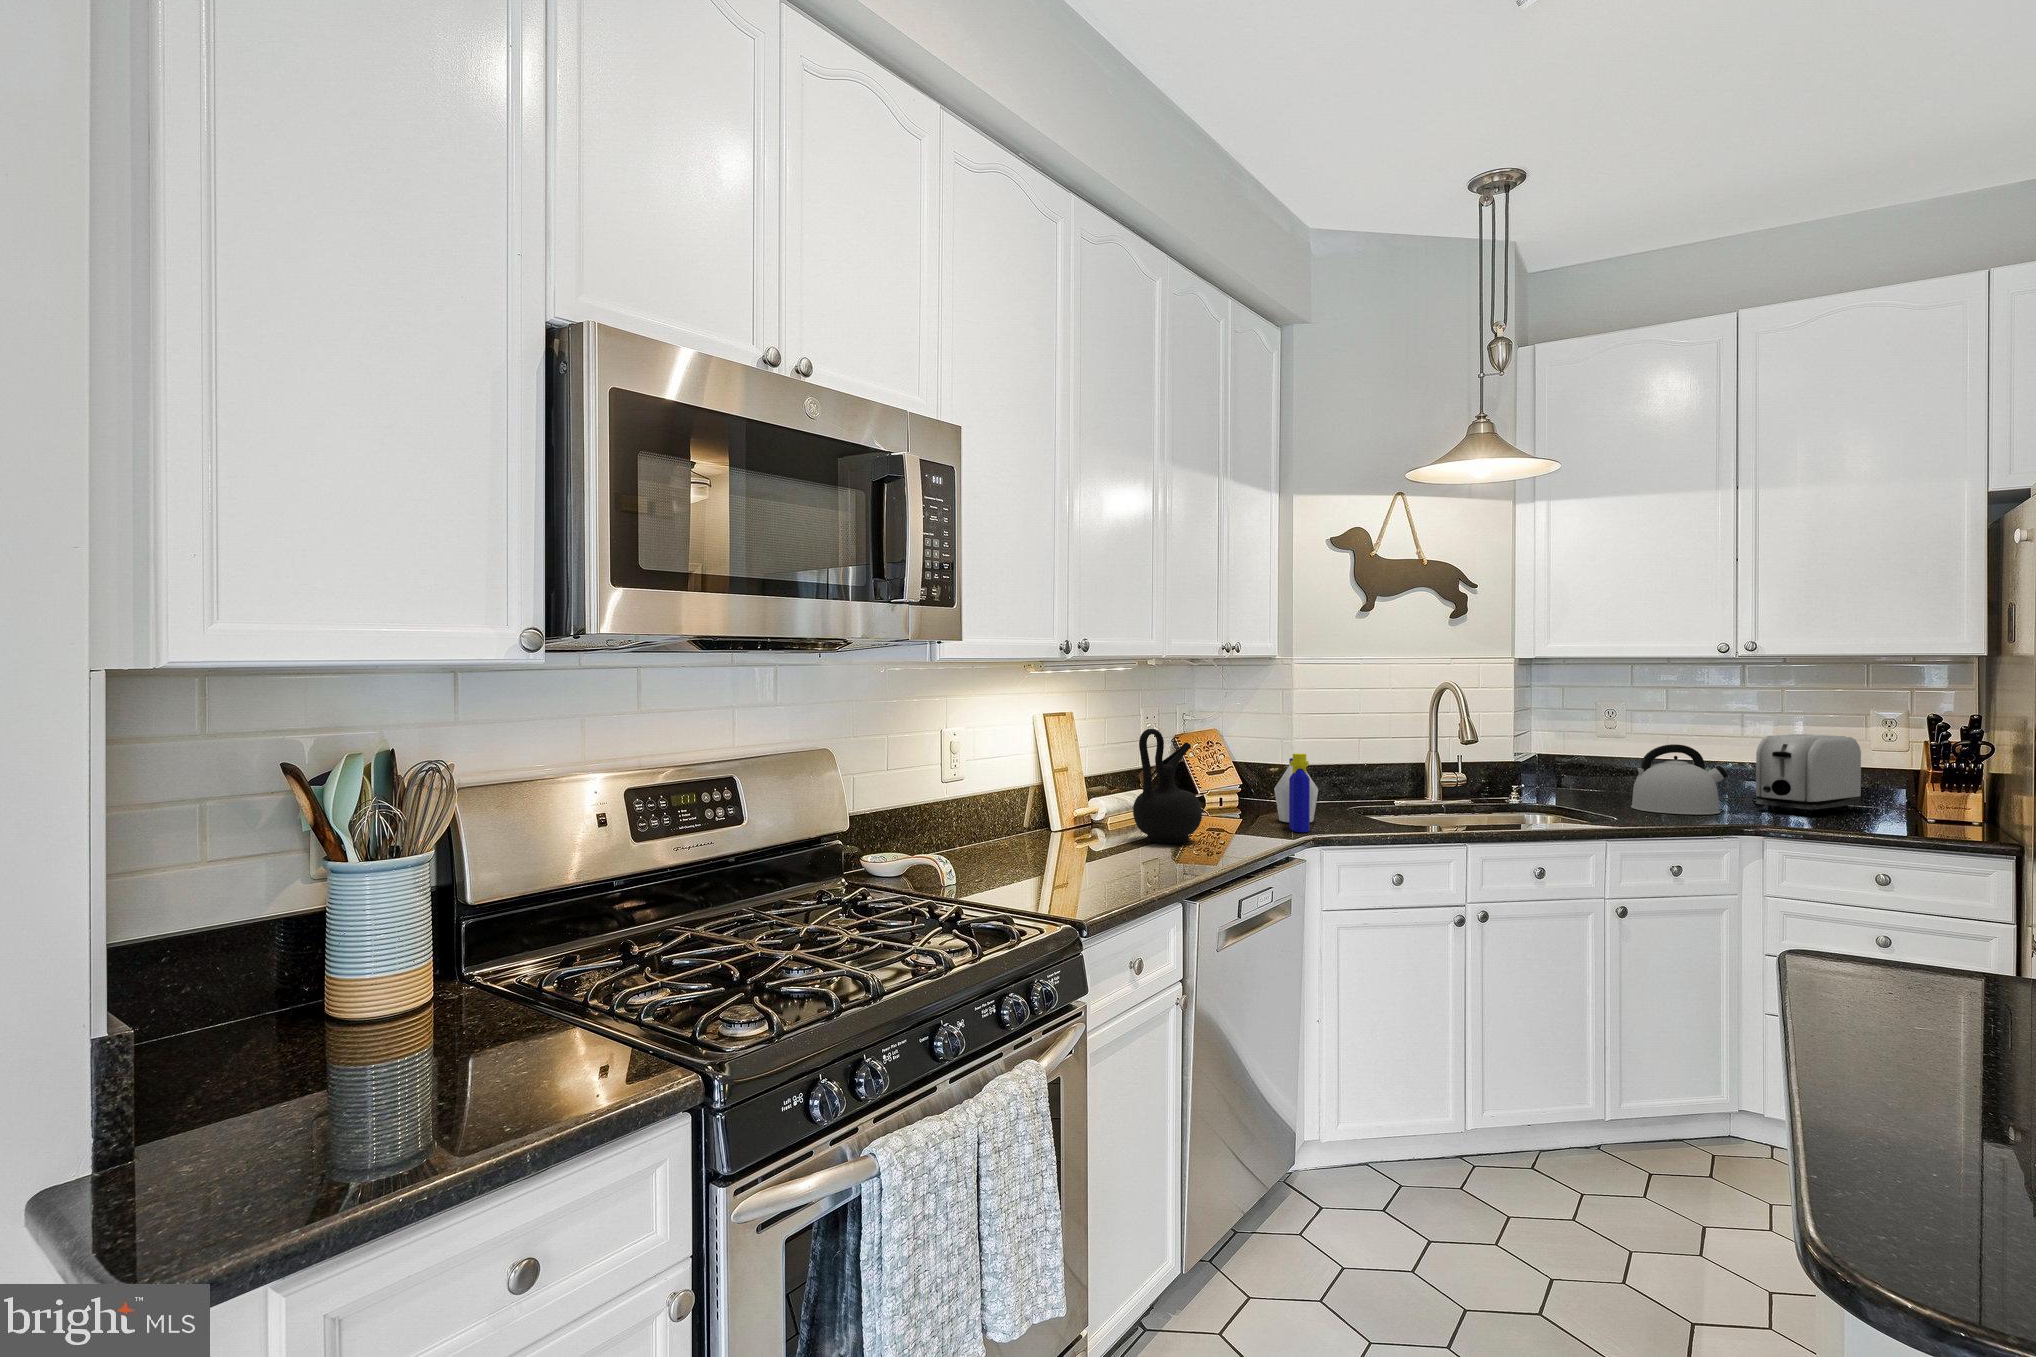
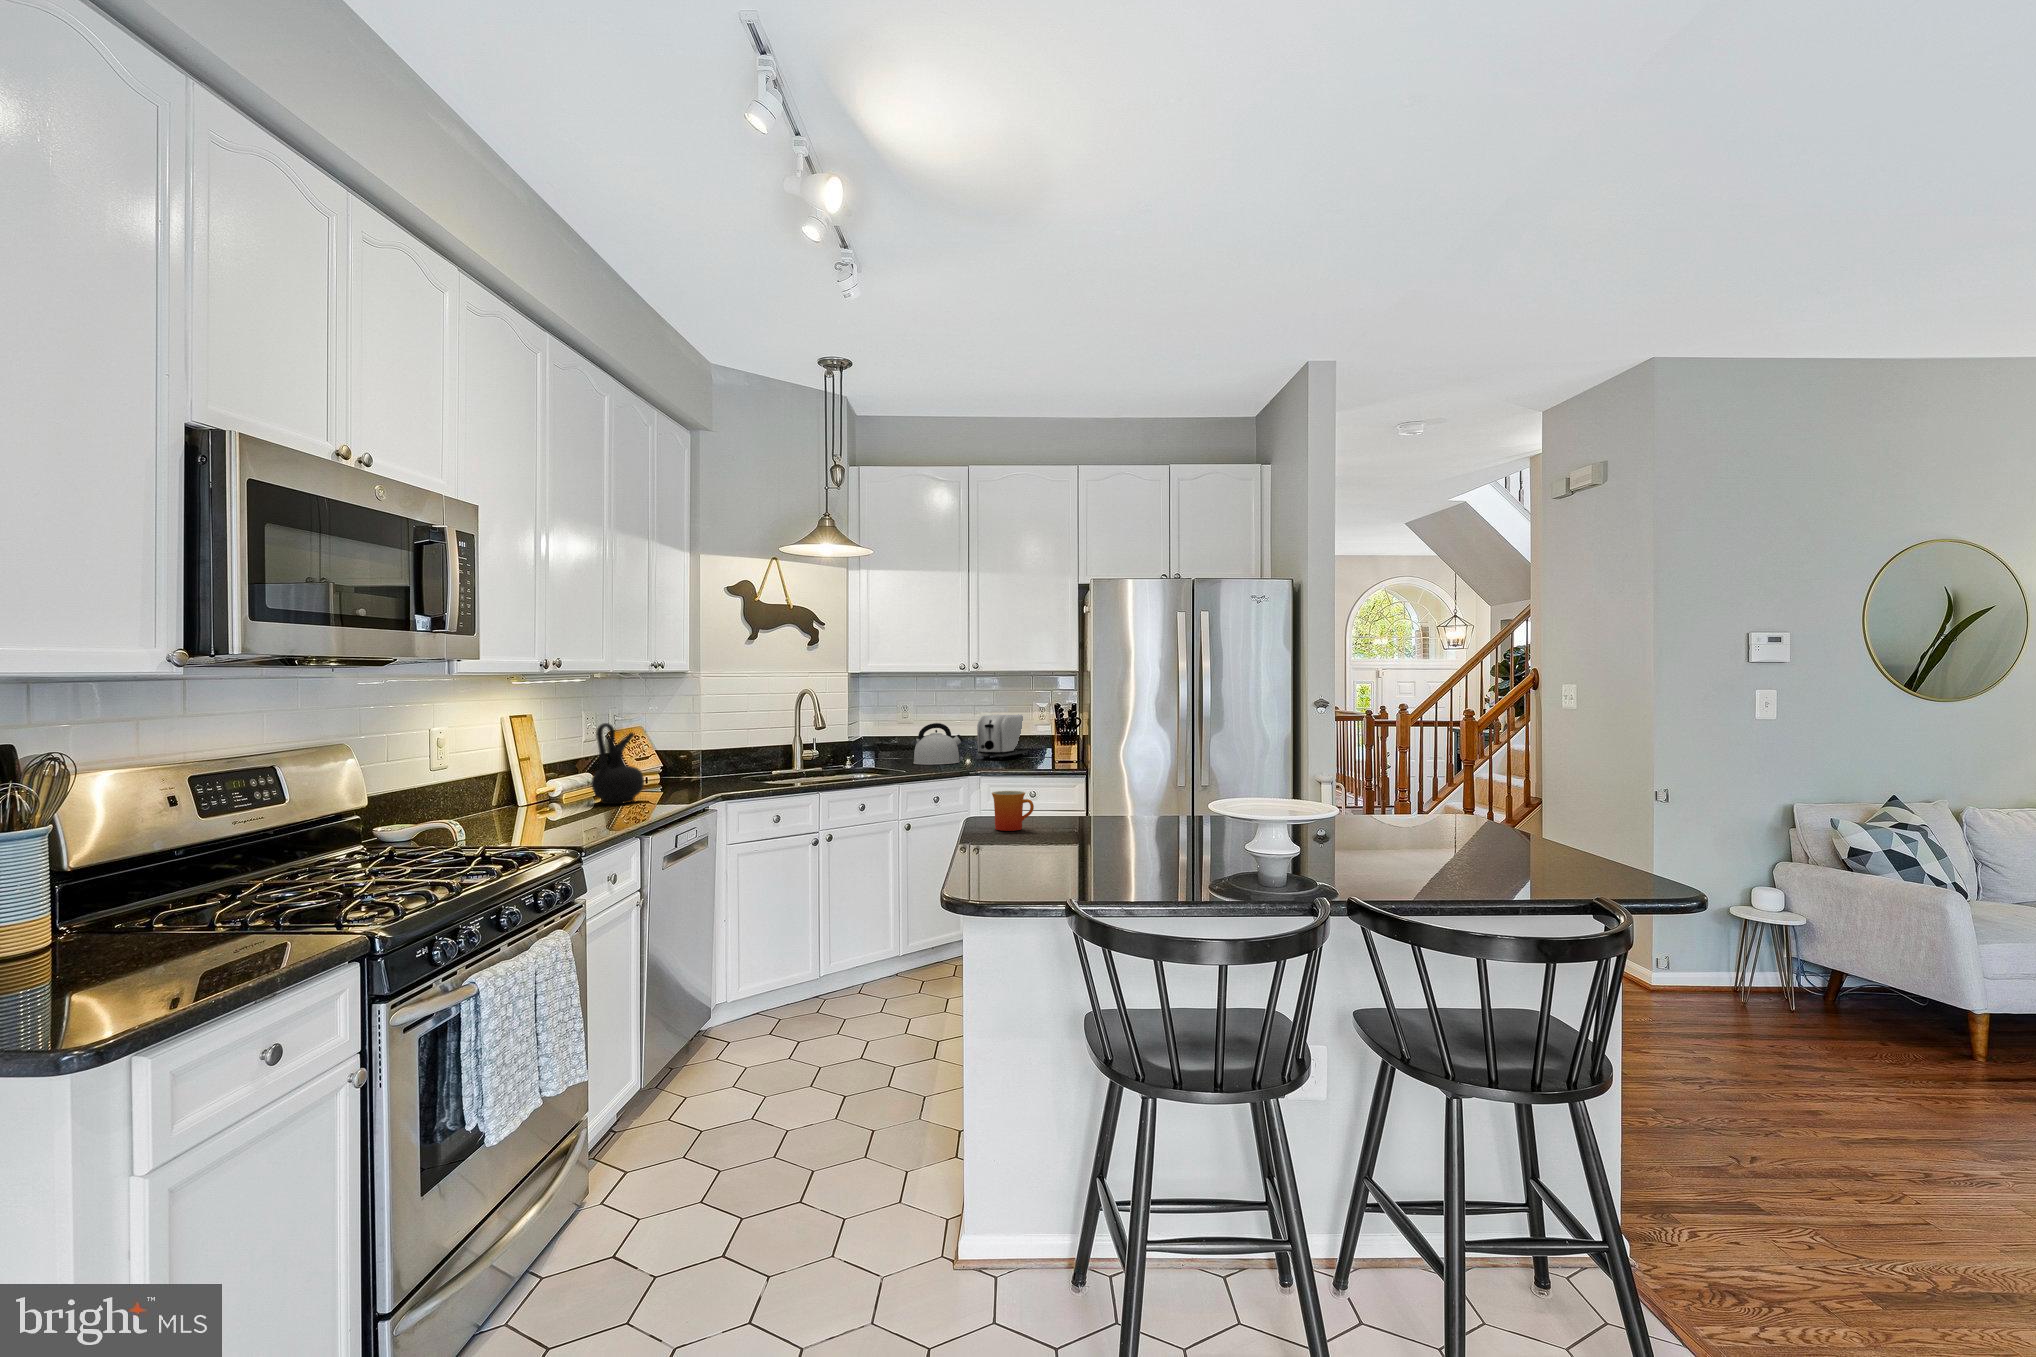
bottle: present [1274,753,1318,832] -> none [691,738,722,791]
mug: none [1852,938,1975,1036] -> present [992,791,1034,831]

